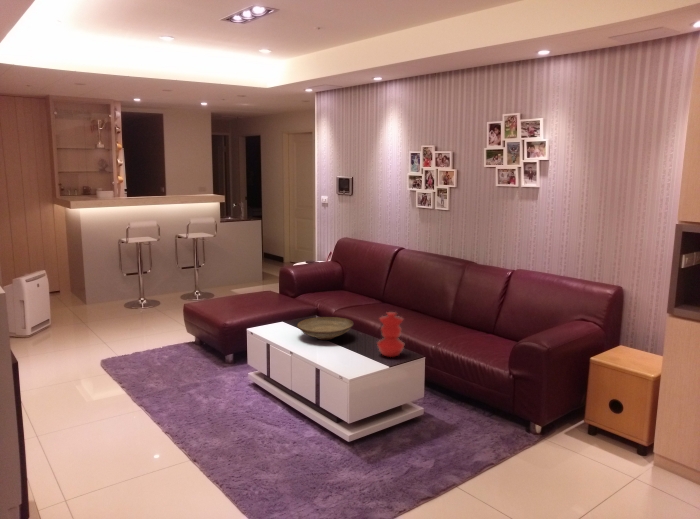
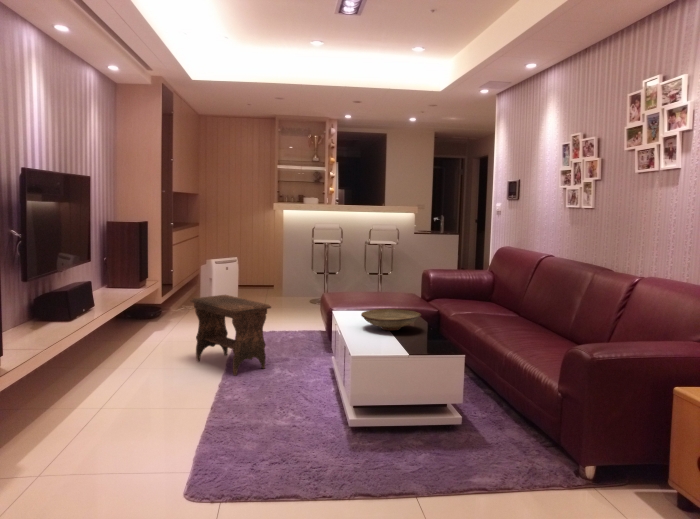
vase: present [377,312,404,357] -> none [413,301,444,350]
footstool: none [82,324,188,413] -> present [190,295,271,375]

